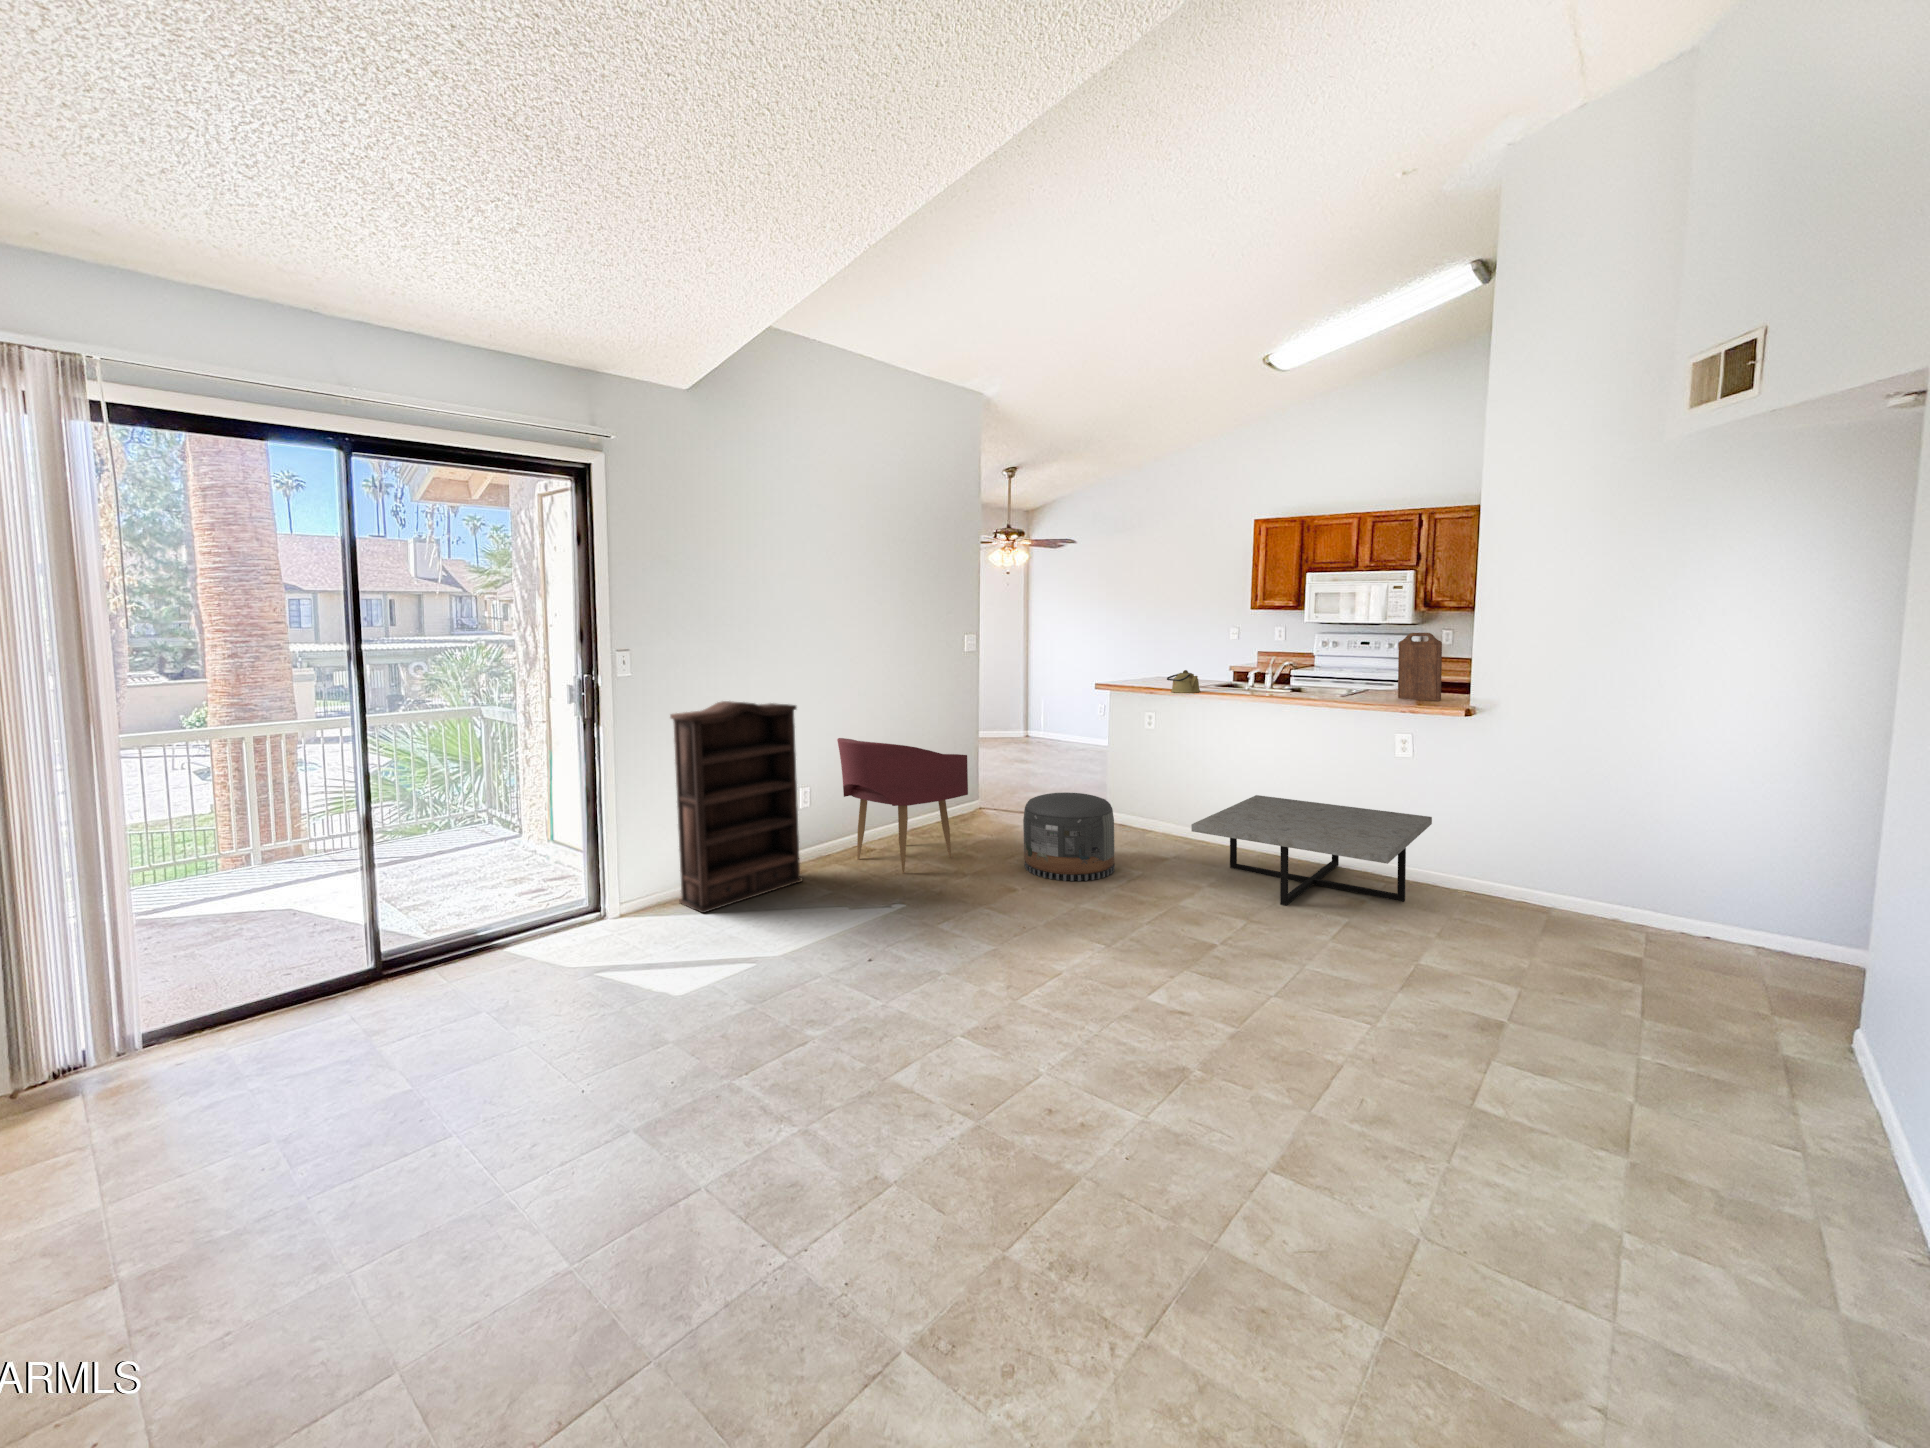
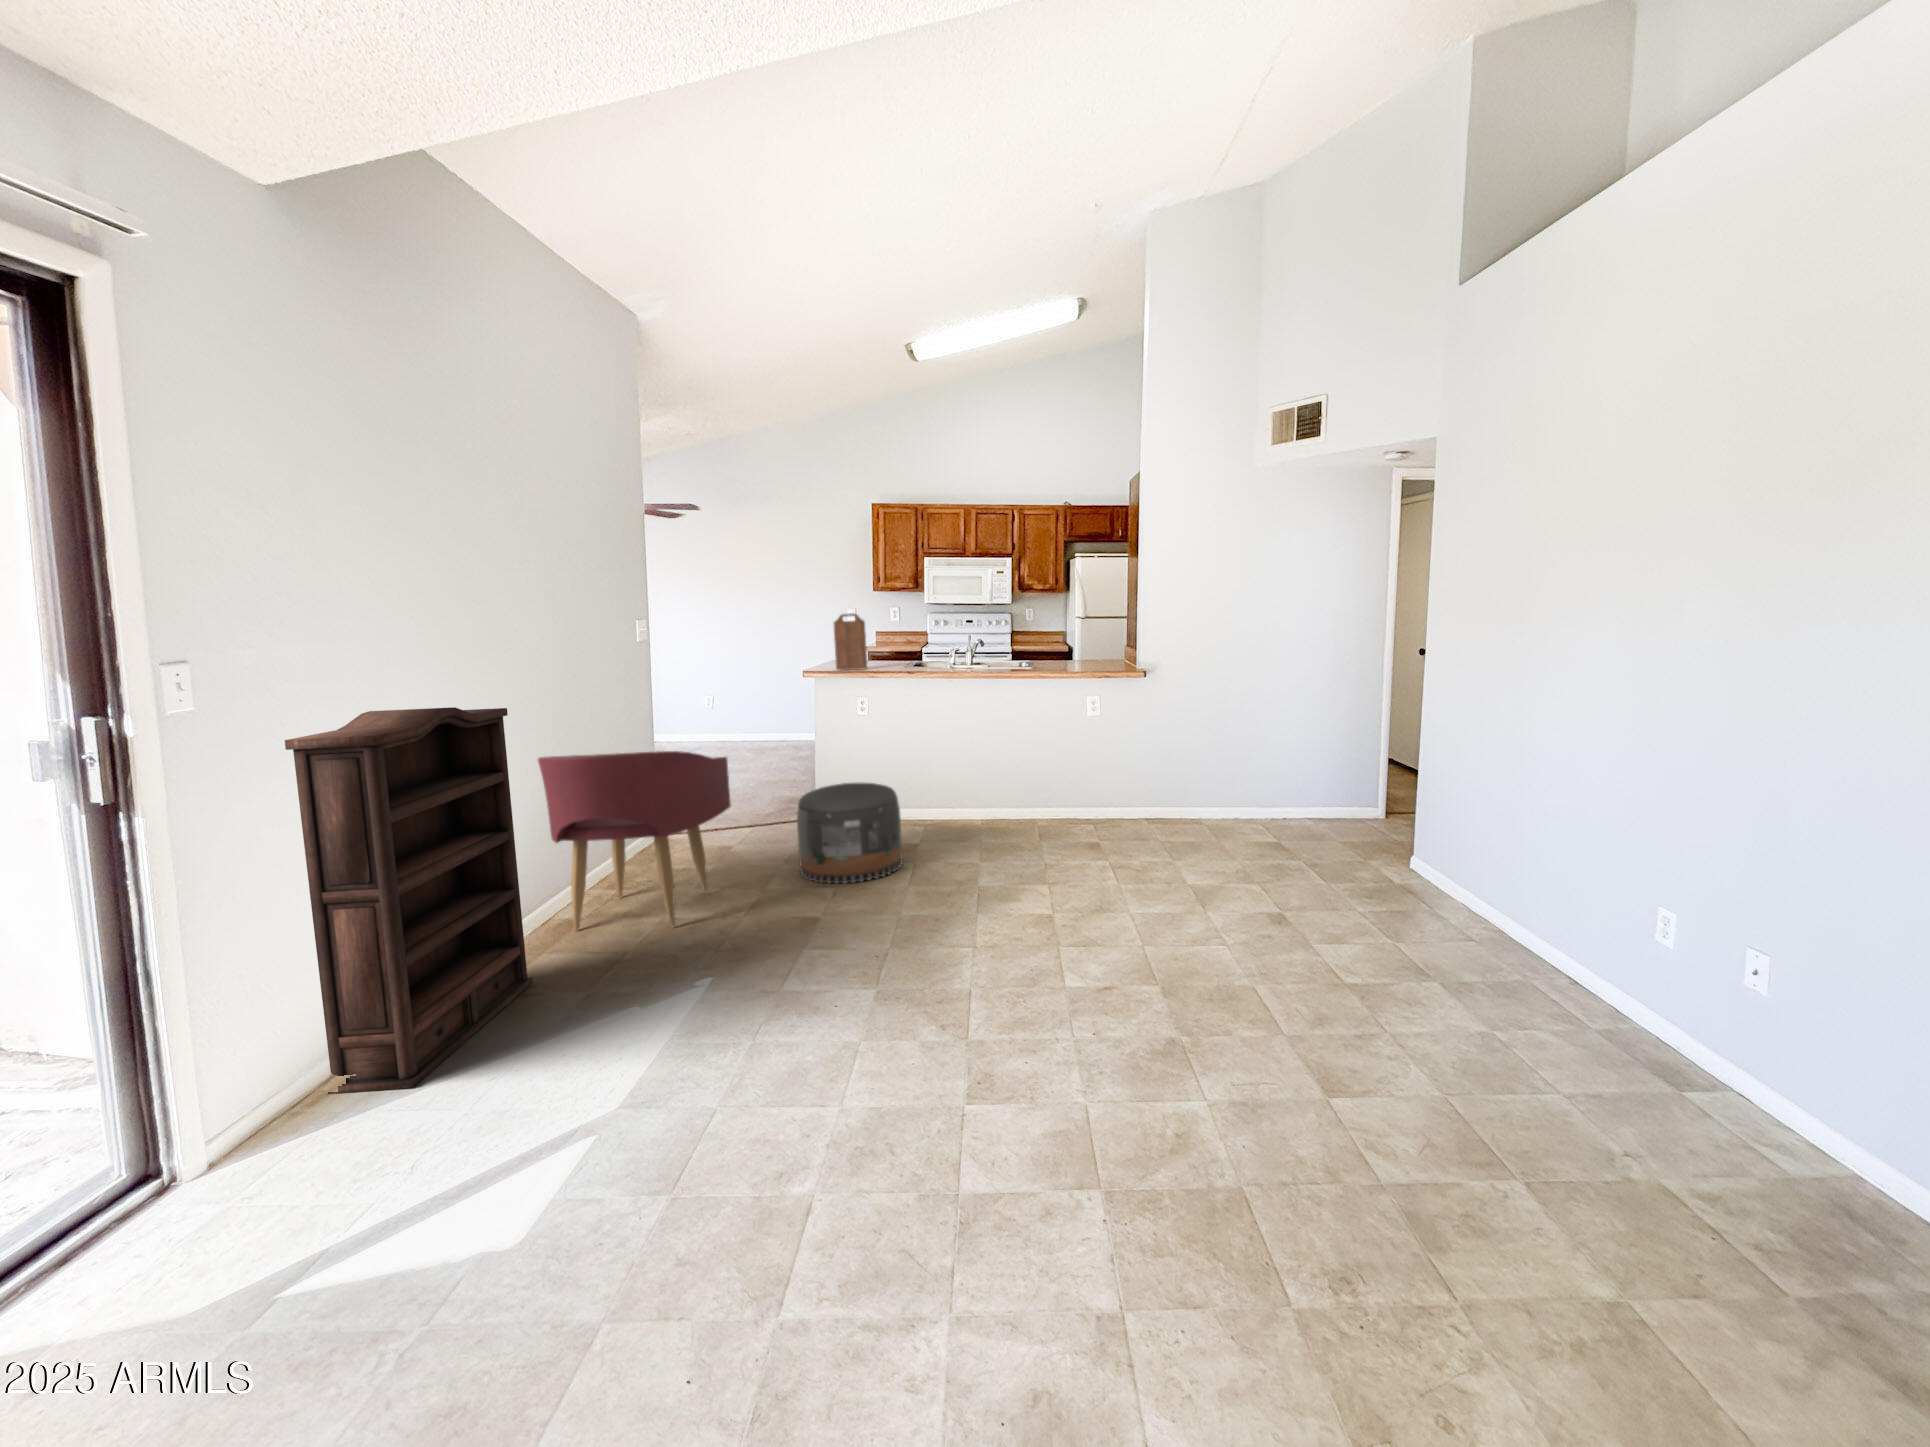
cutting board: present [1398,633,1442,701] -> present [834,614,867,670]
kettle: present [1167,670,1200,693] -> none [877,645,912,668]
coffee table: present [1191,795,1432,906] -> none [977,753,1148,848]

